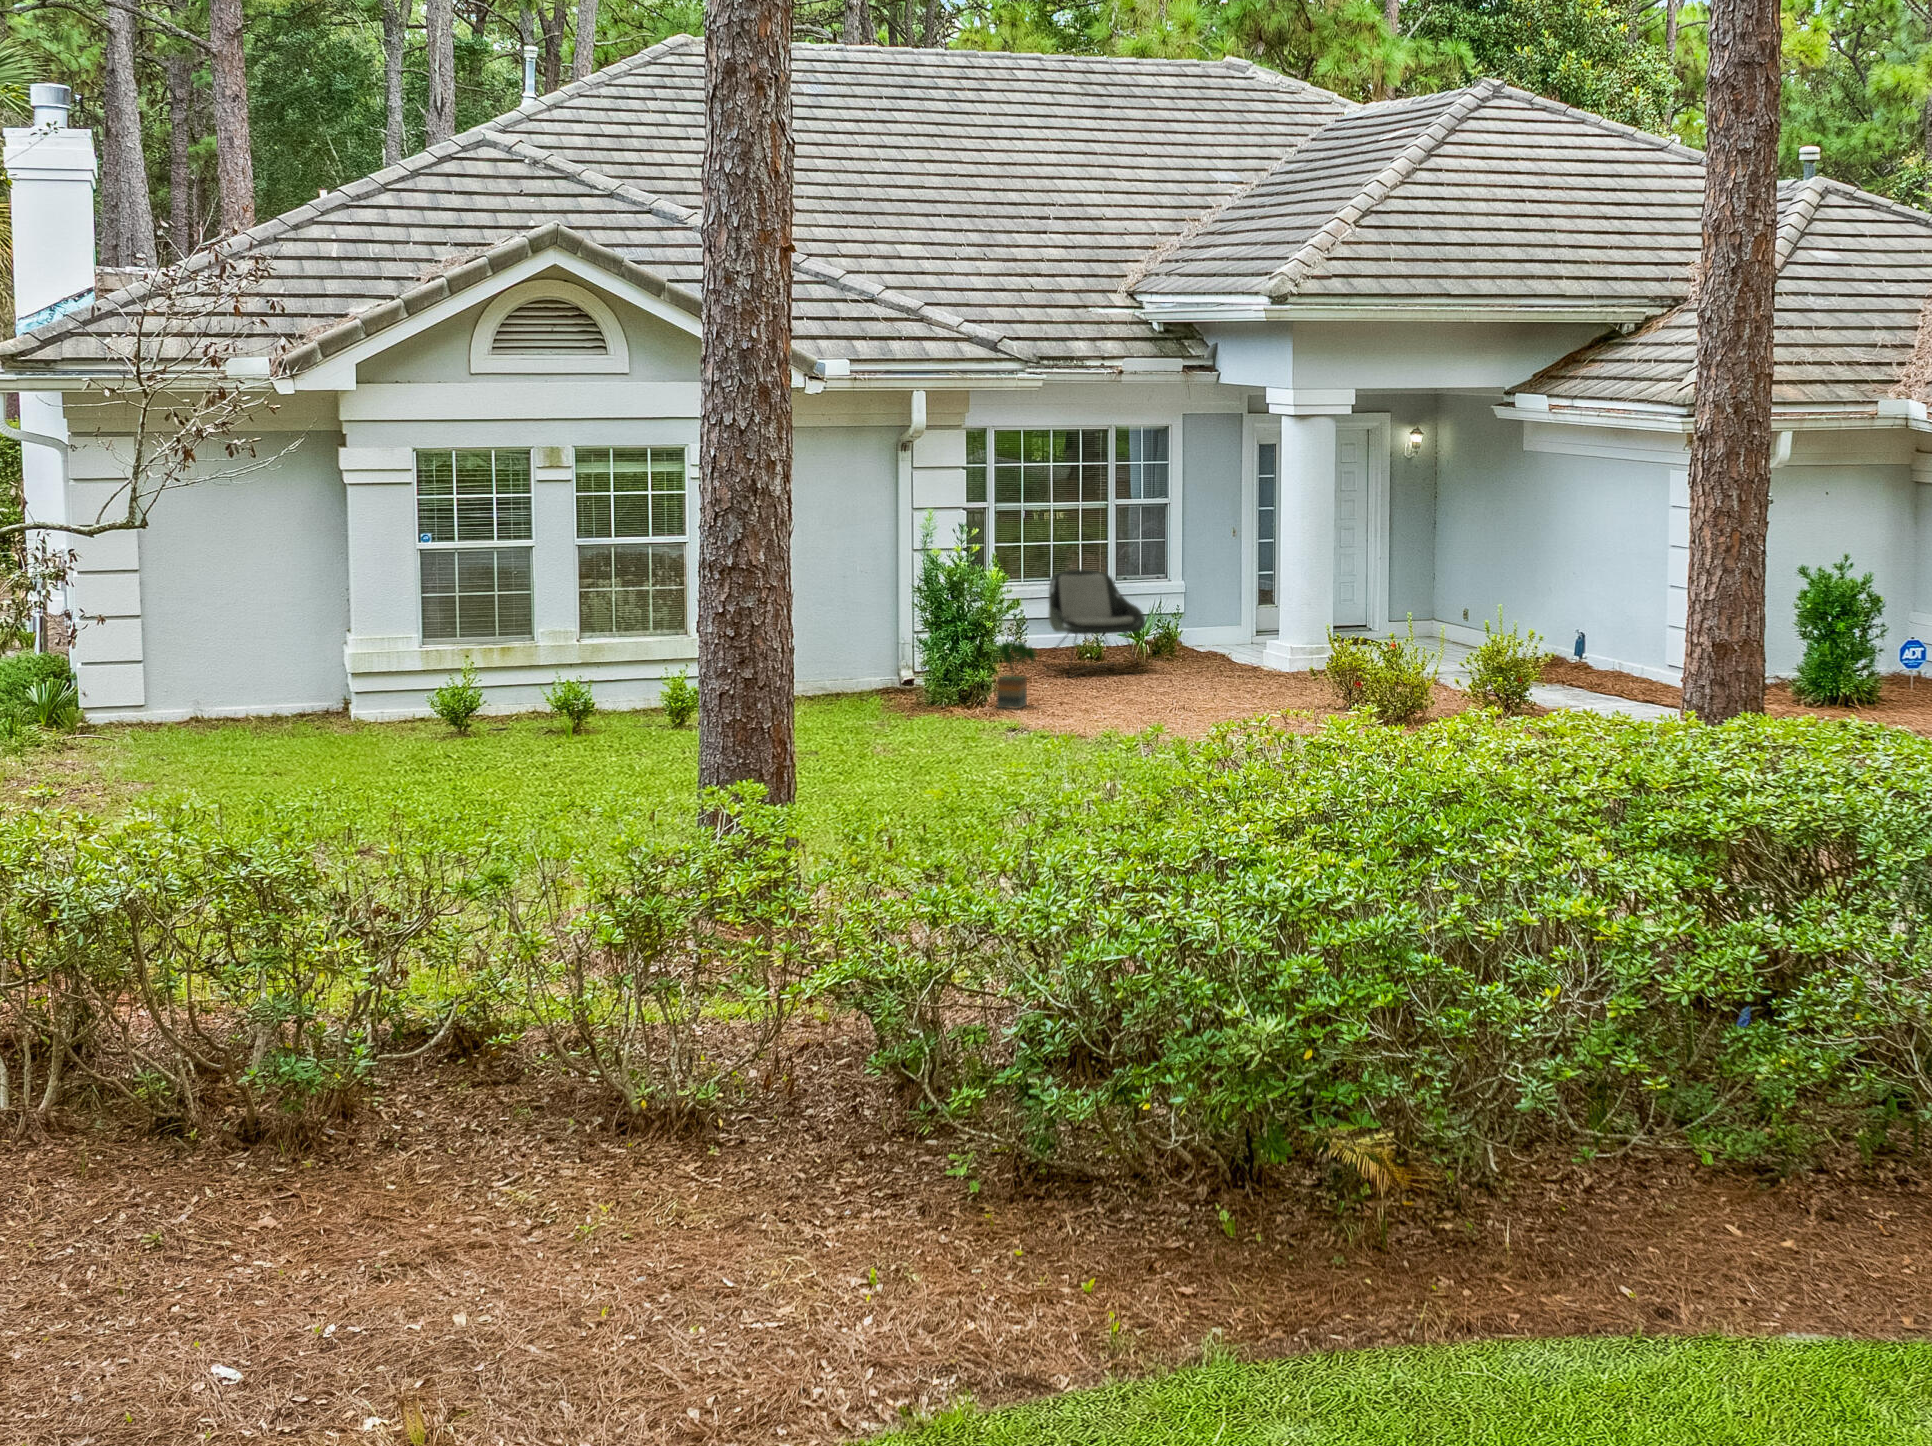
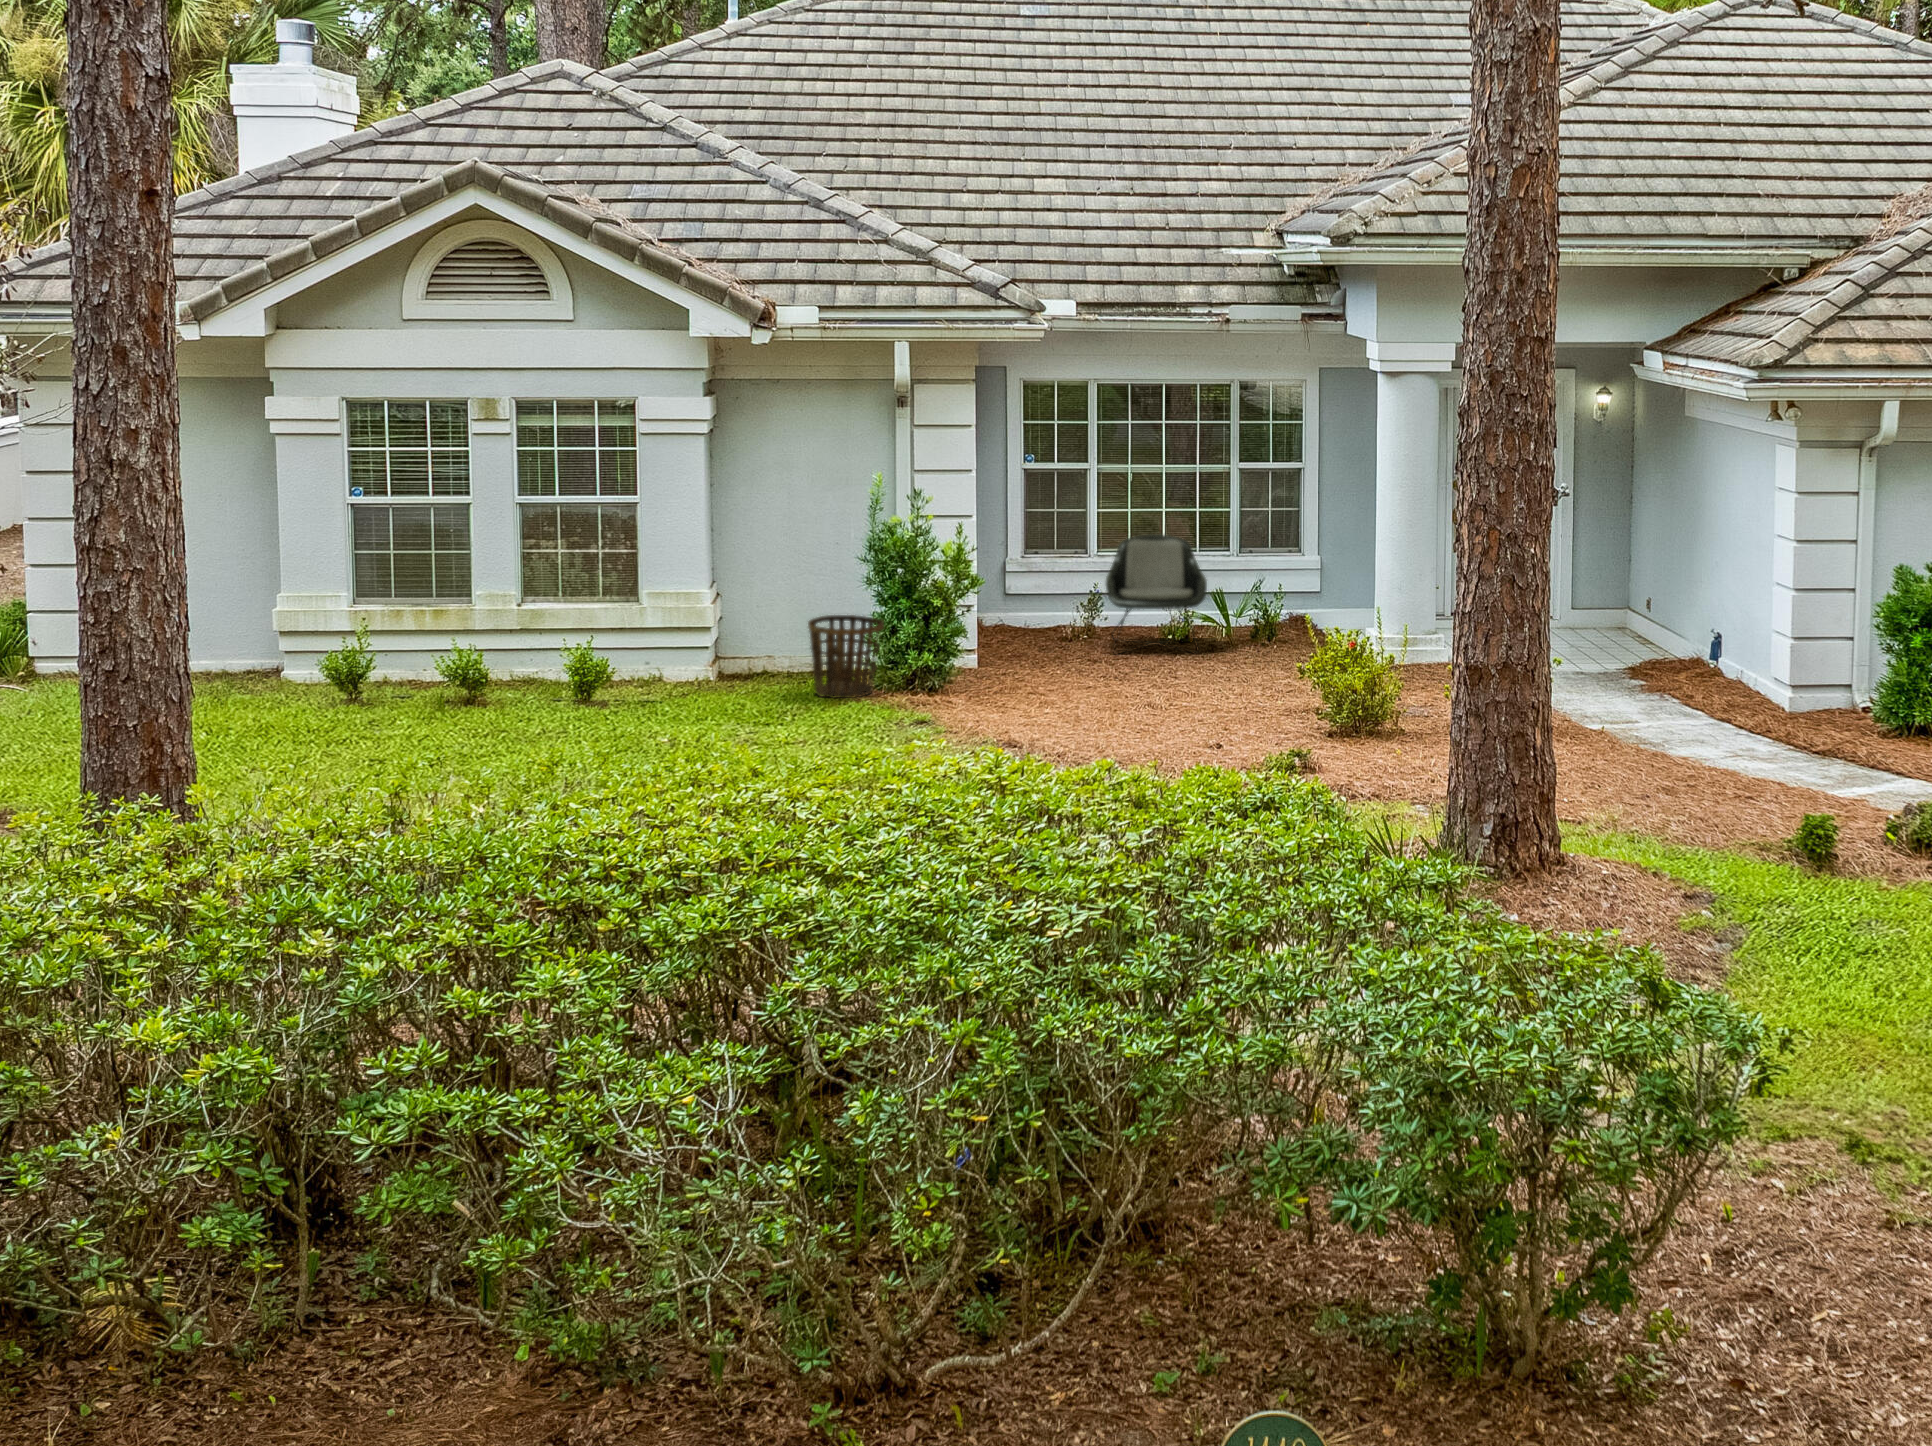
basket: none [871,642,940,717] -> present [808,615,884,698]
potted tree: present [991,642,1037,709] -> none [943,619,1002,696]

